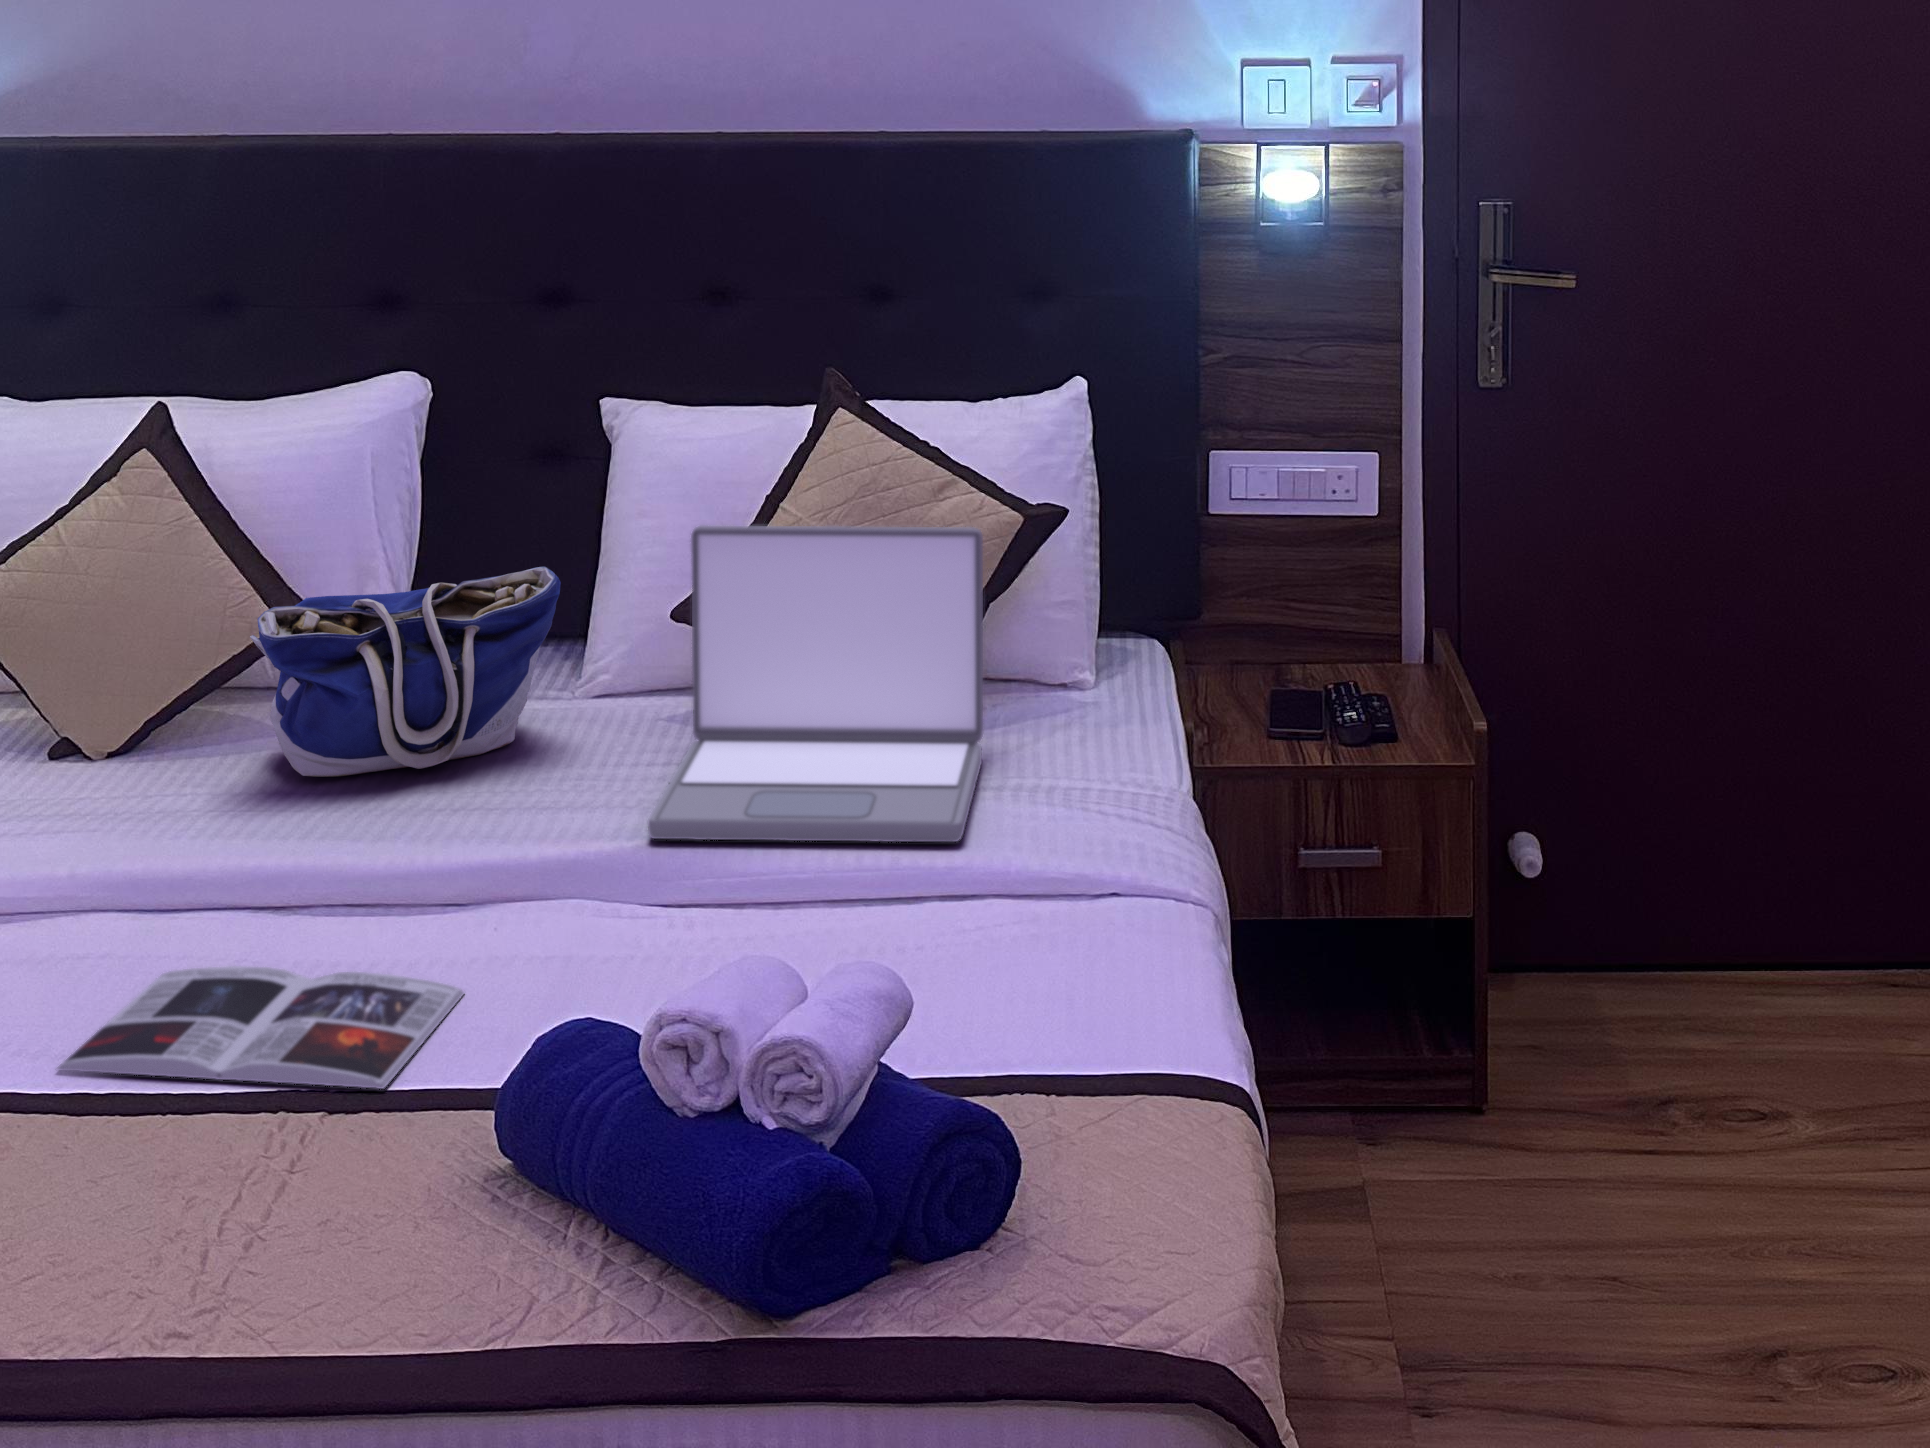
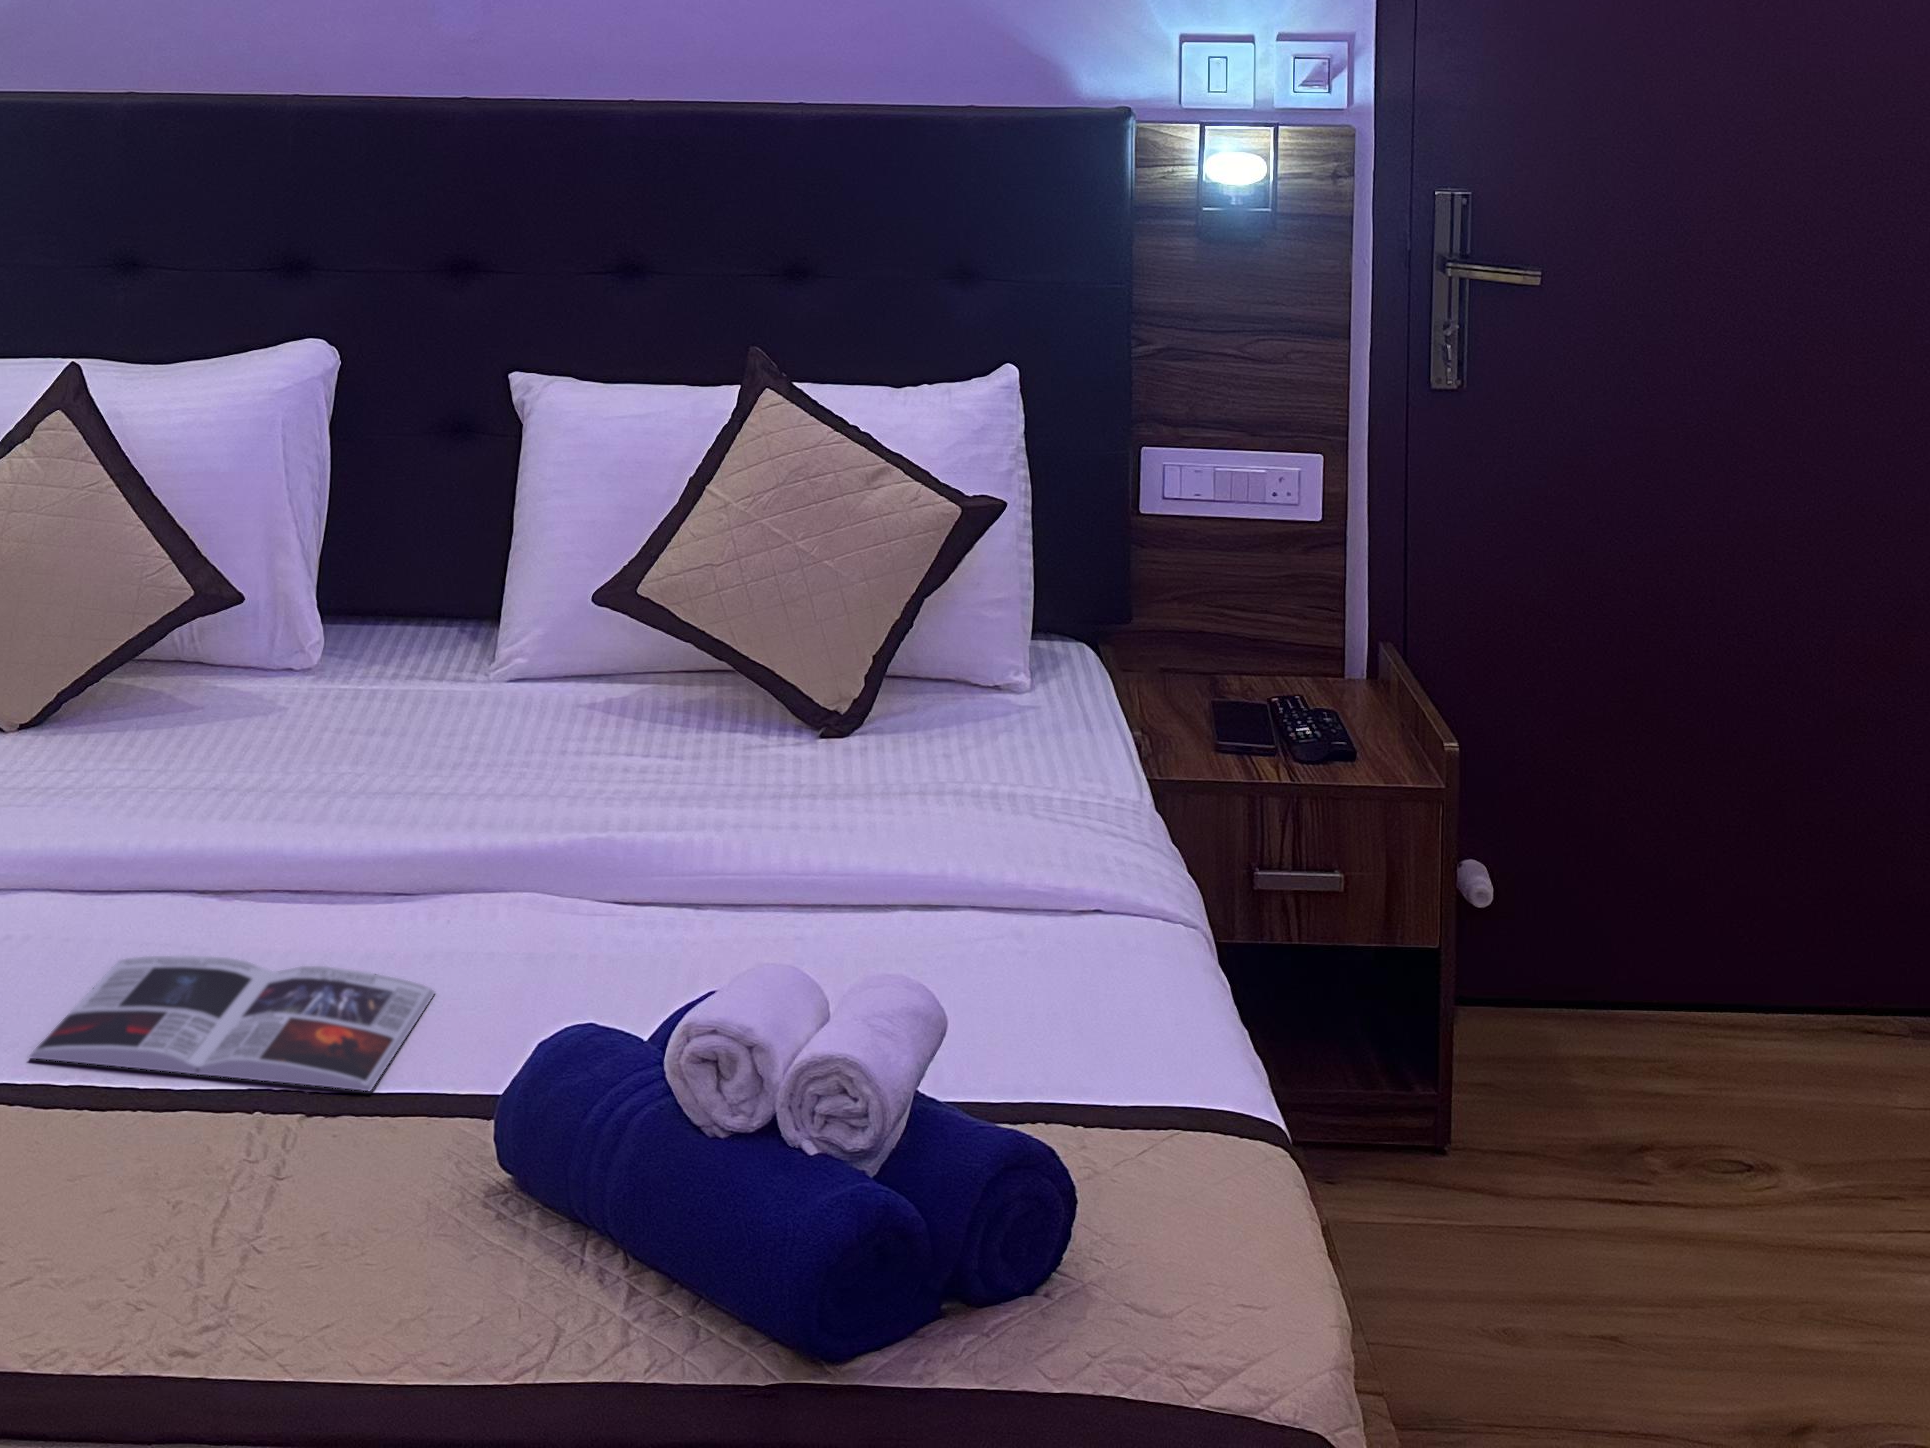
laptop: present [648,525,983,842] -> none [597,510,936,851]
tote bag: present [250,567,561,777] -> none [178,548,491,759]

